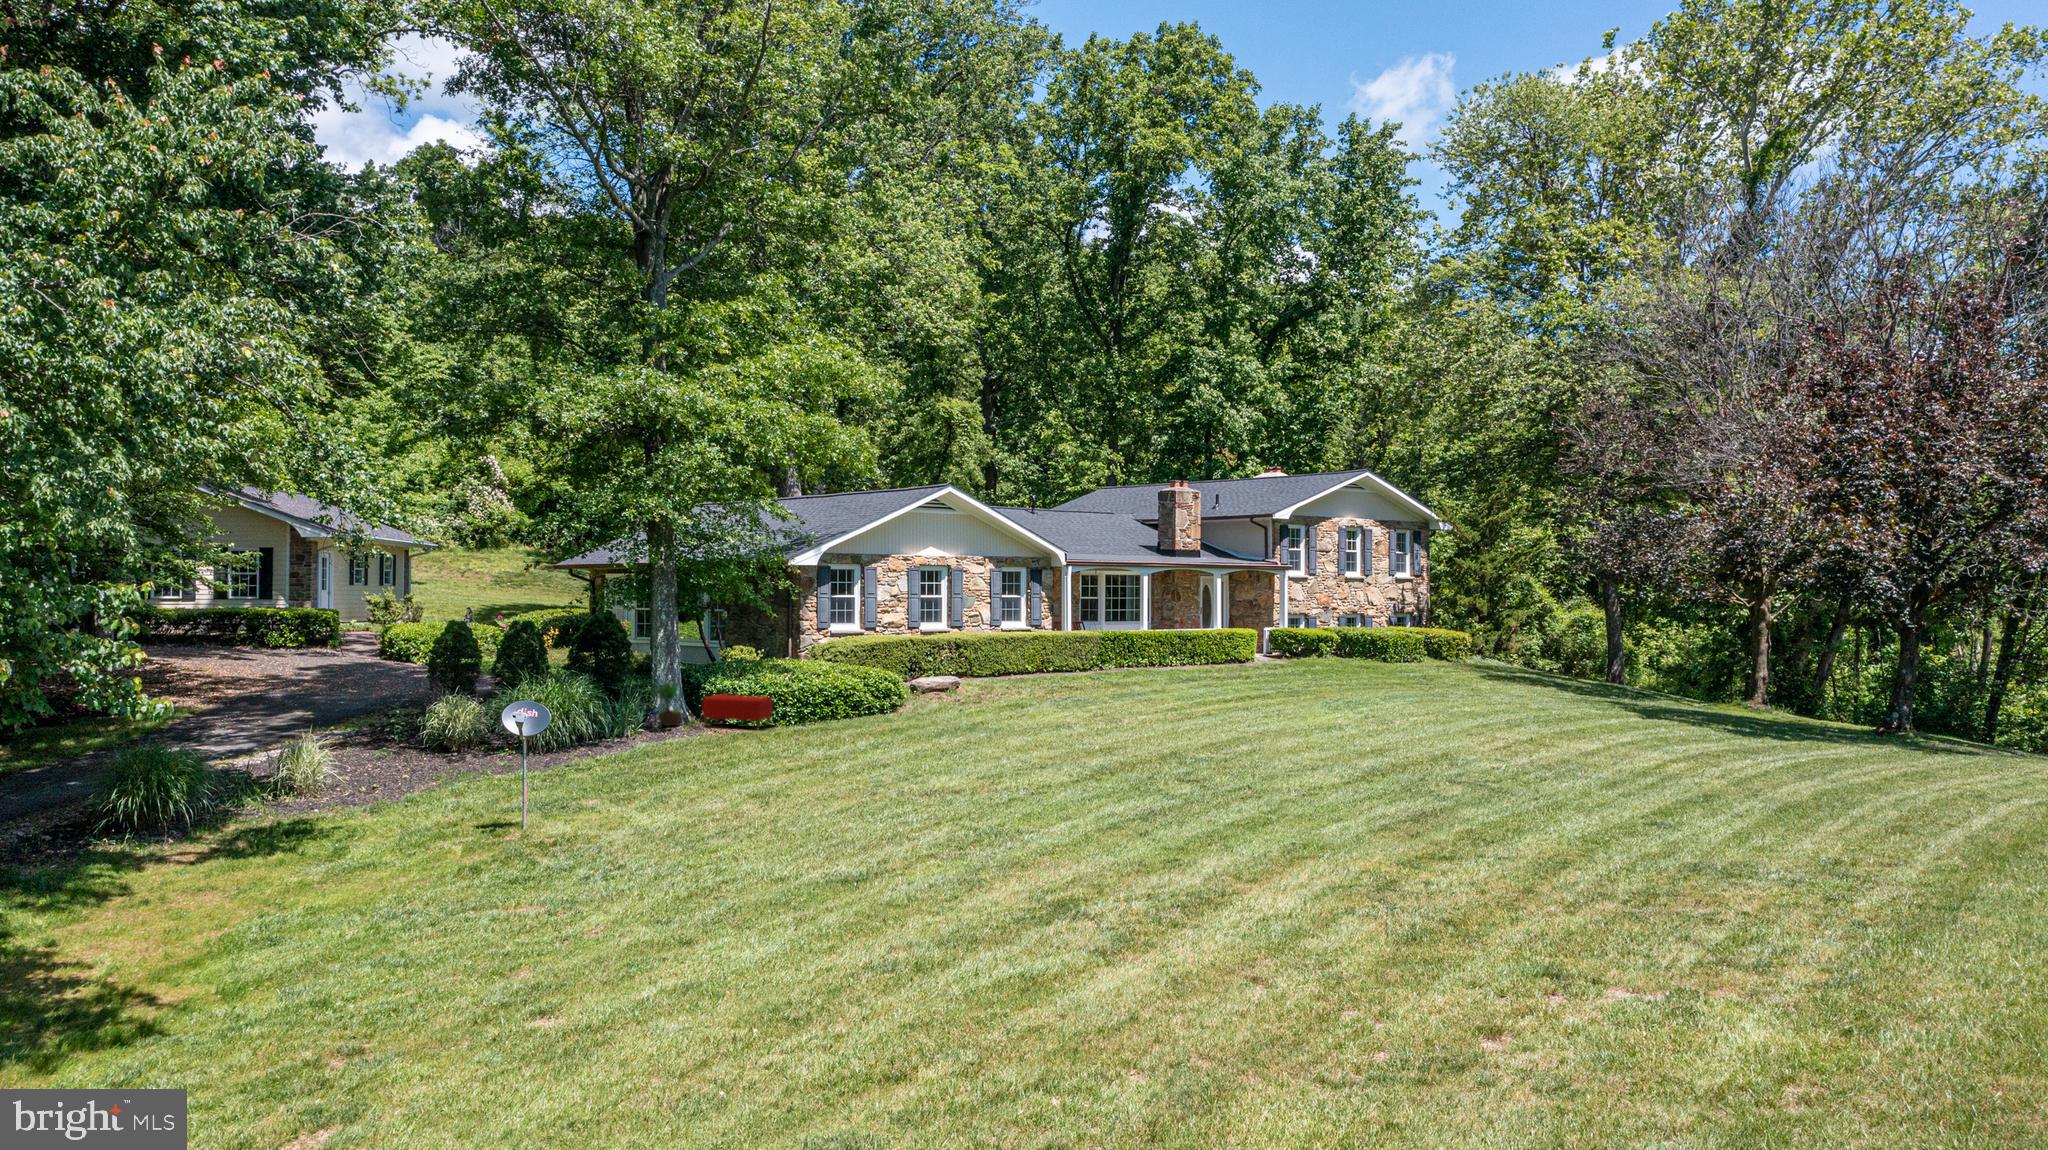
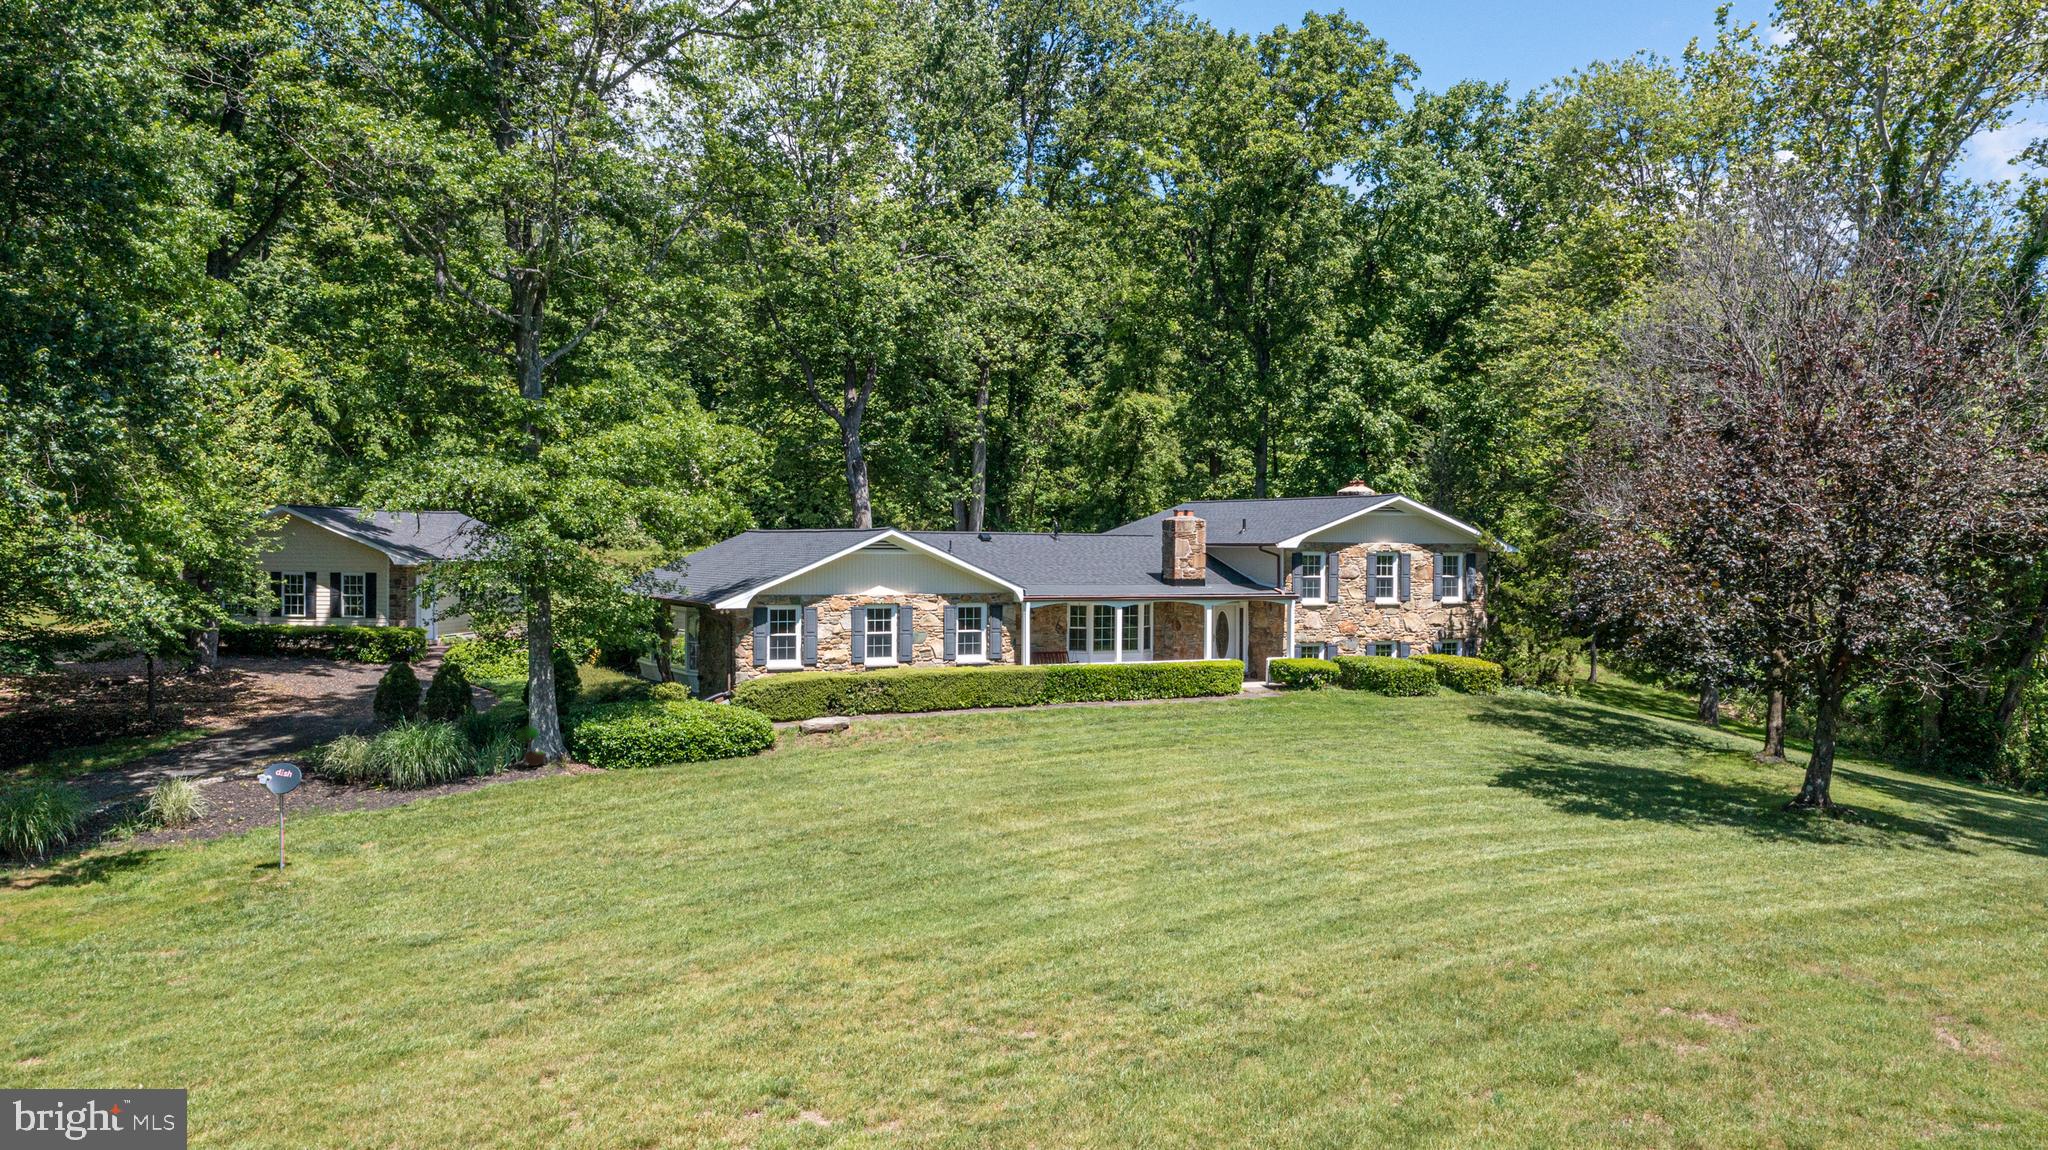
bench: present [702,694,773,729] -> none [558,737,621,773]

